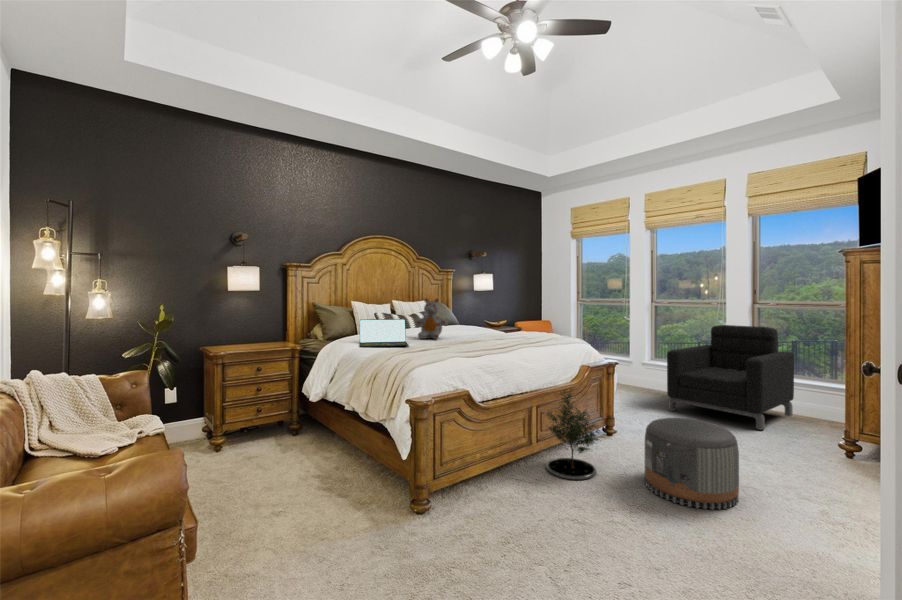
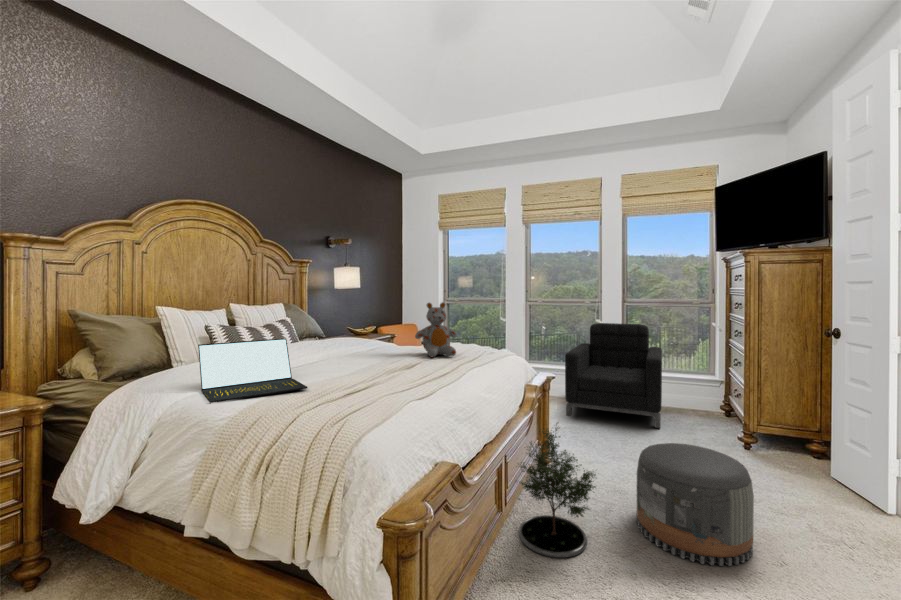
stuffed bear: present [416,298,448,339] -> present [415,302,457,357]

